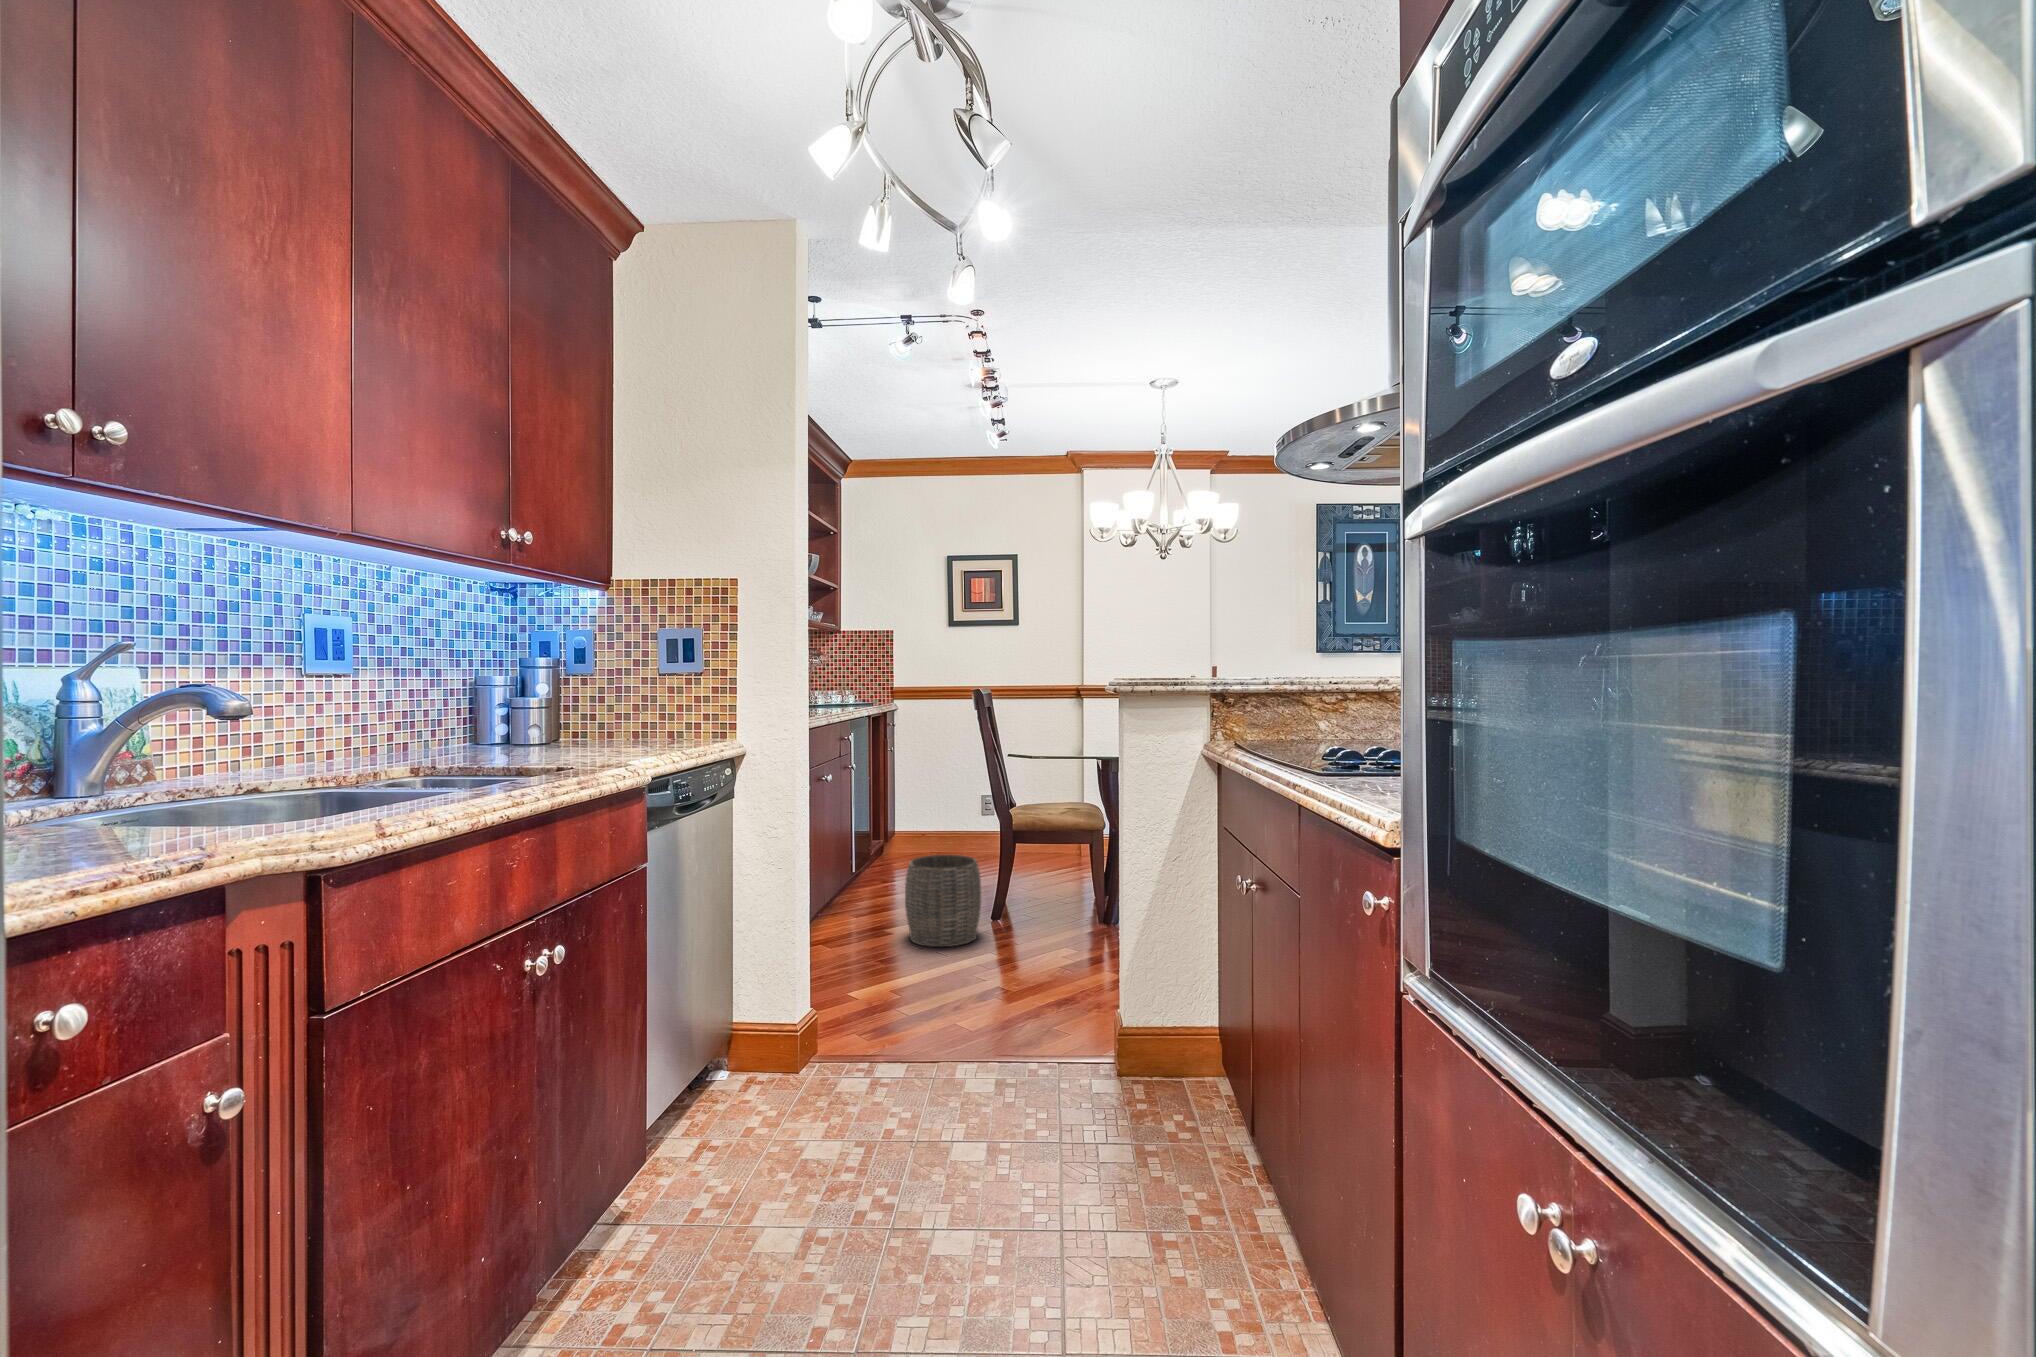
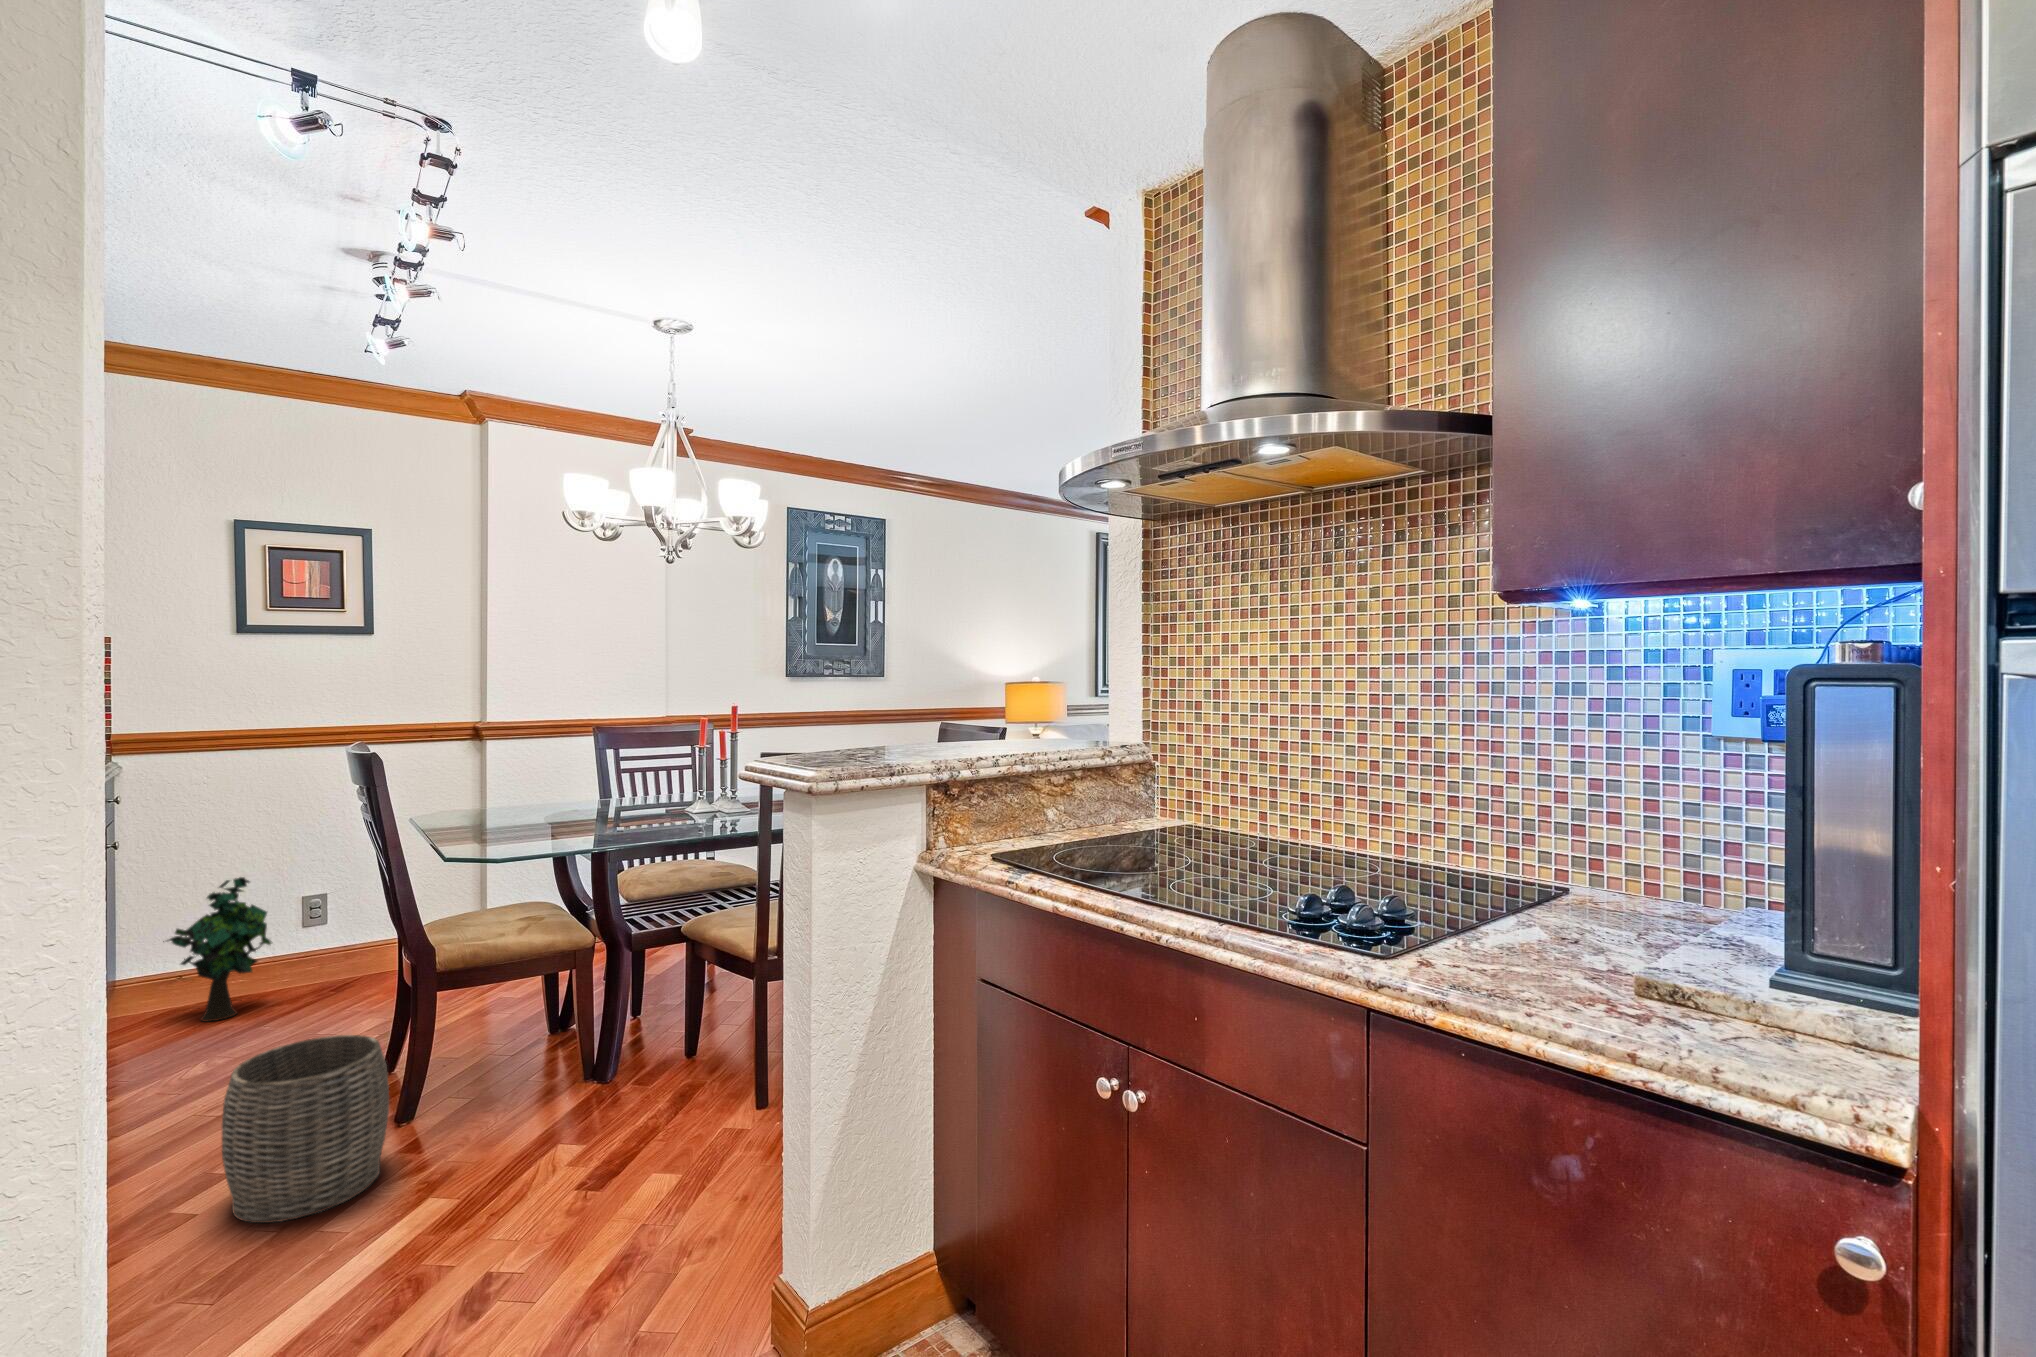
decorative plant: none [917,775,967,860] -> present [163,877,271,1022]

